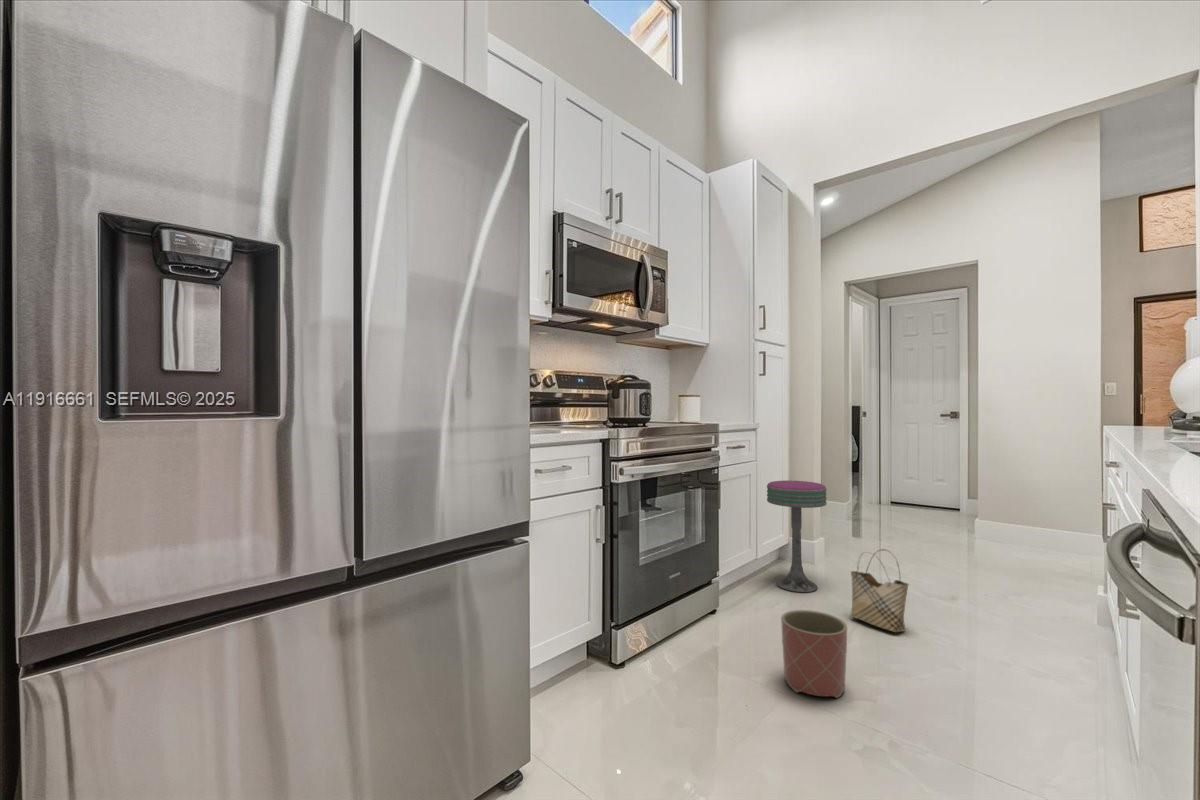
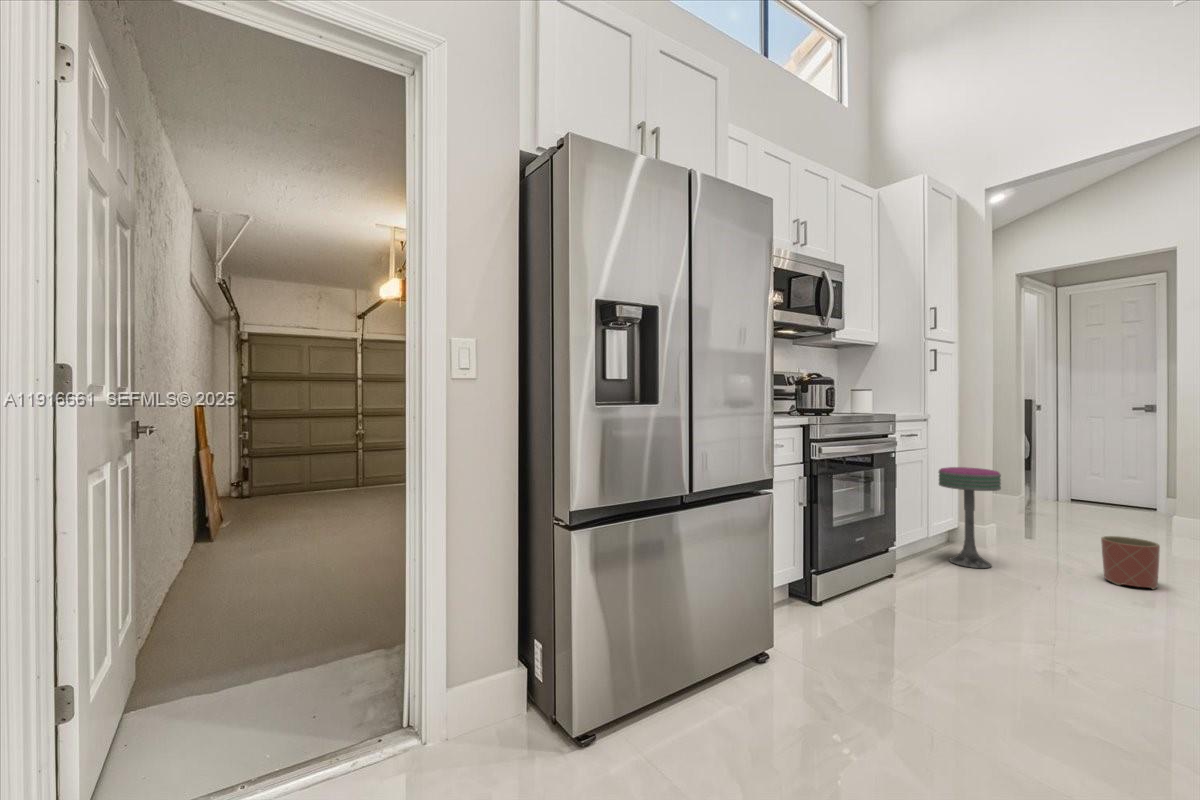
woven basket: present [850,549,908,632] -> none [1028,529,1090,602]
planter: present [781,610,847,698] -> present [1101,536,1160,589]

